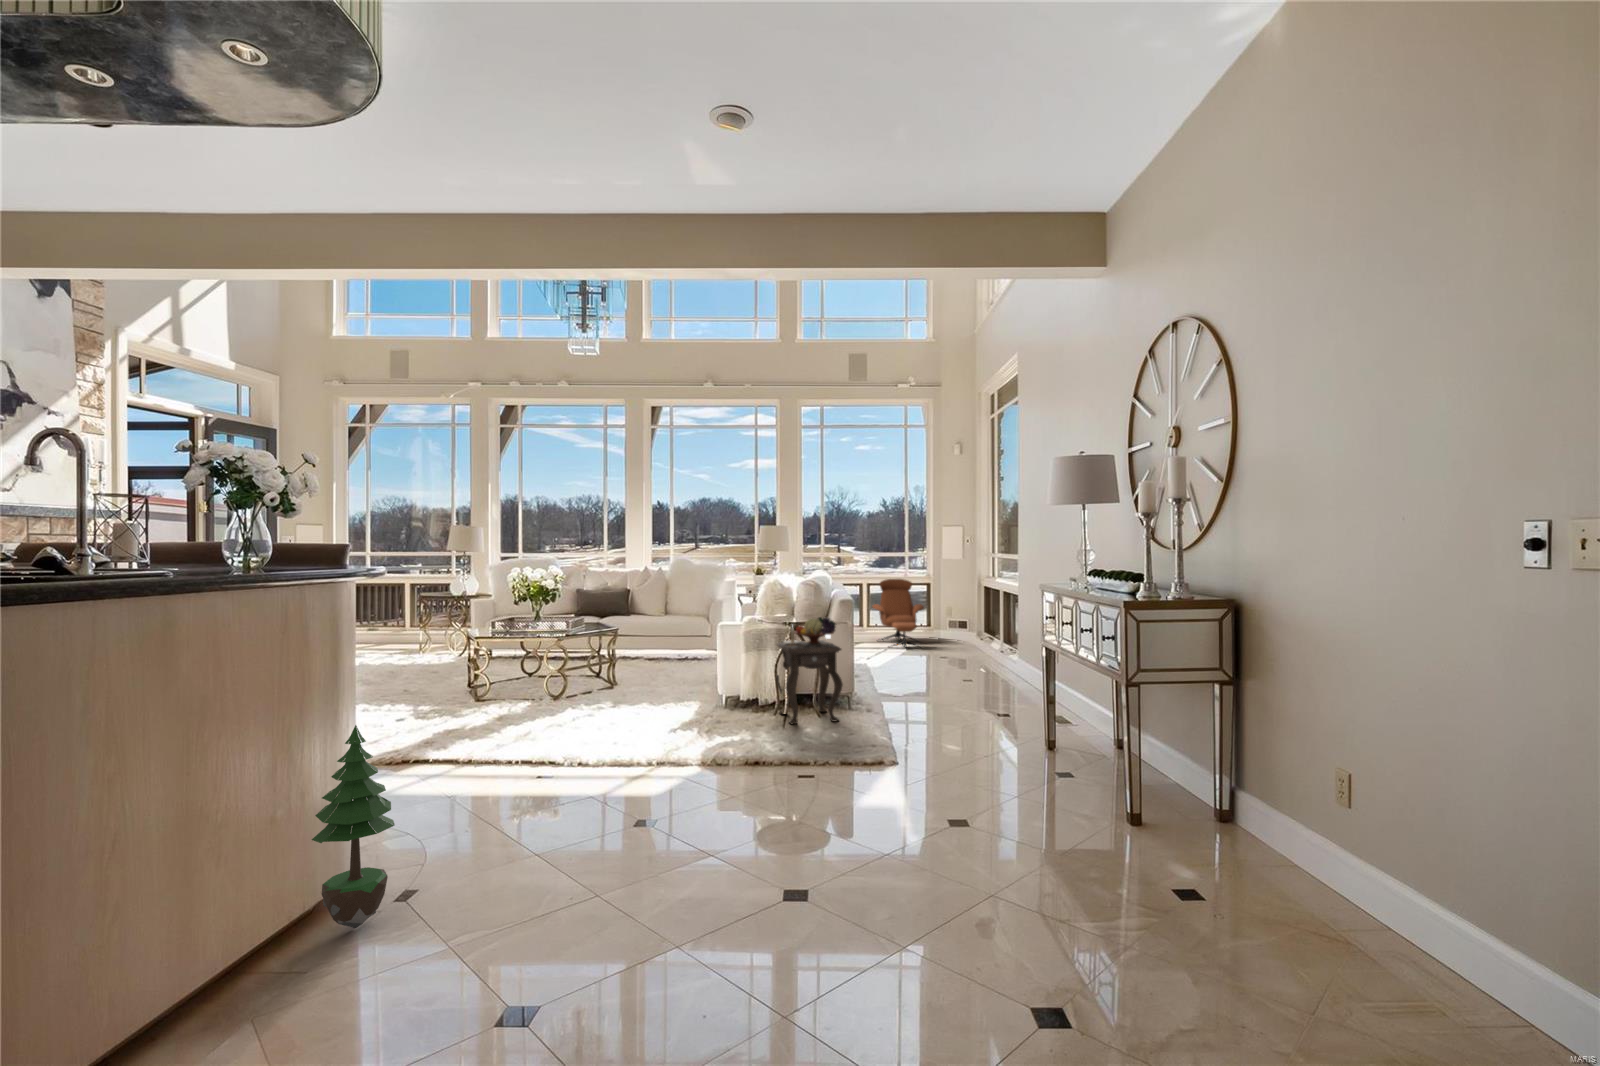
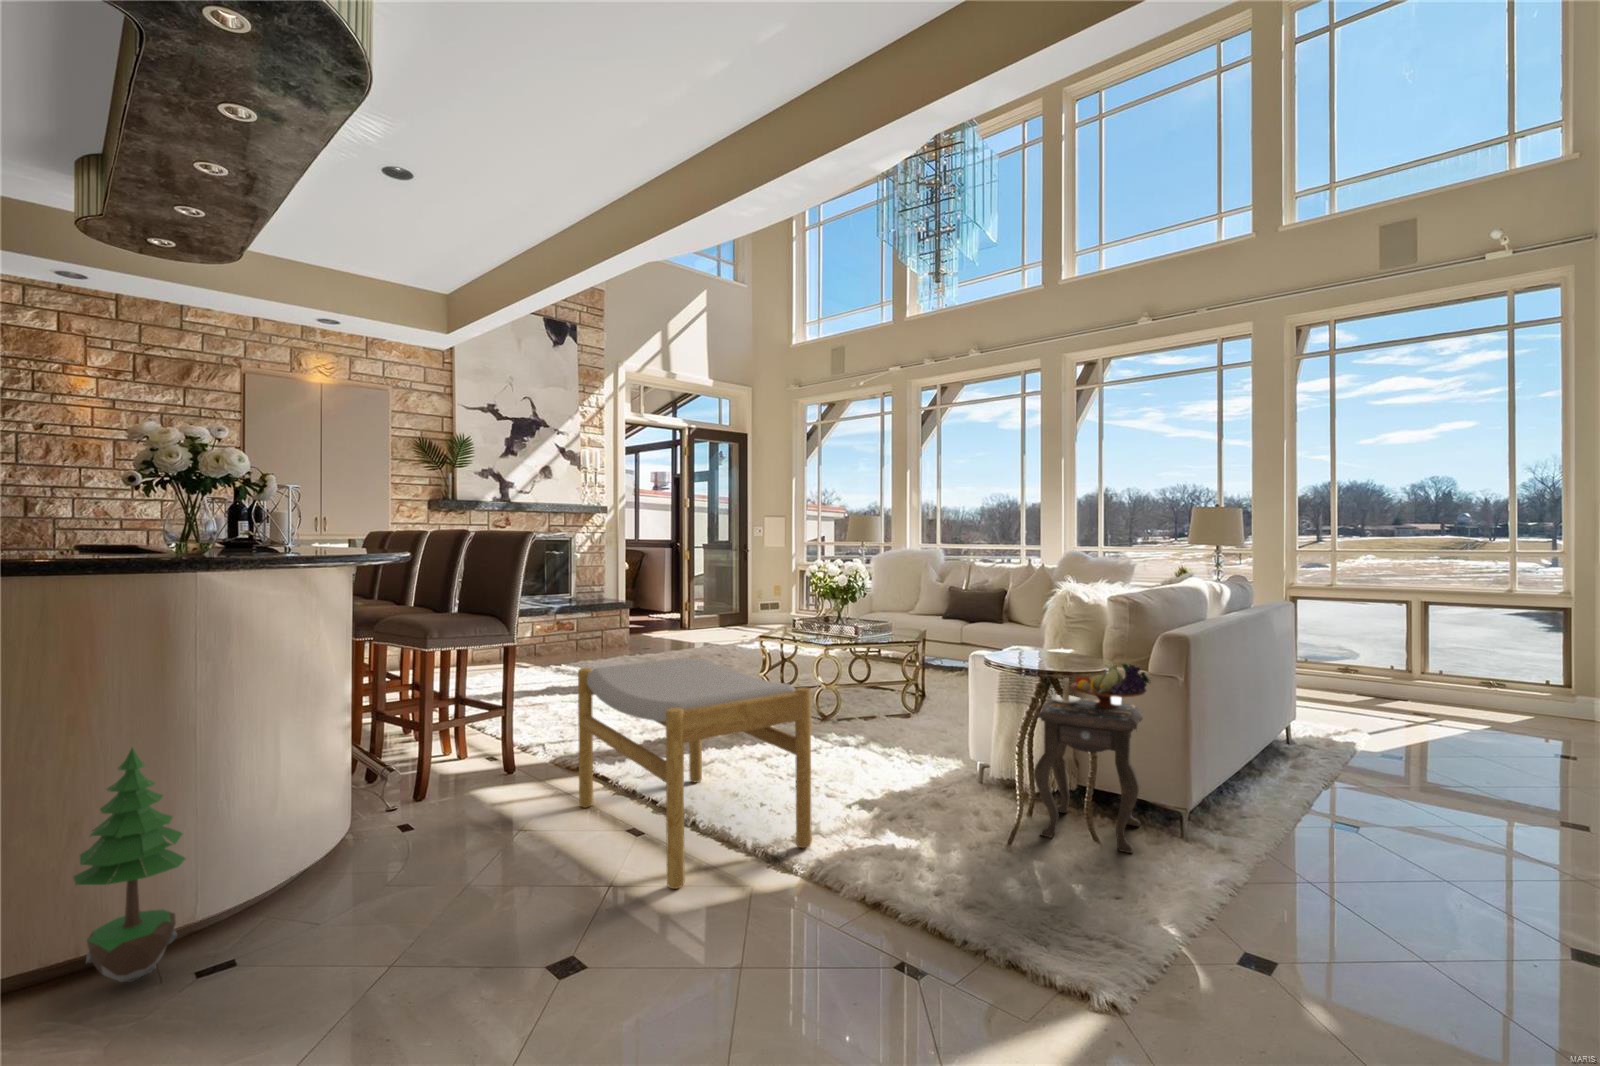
lounge chair: present [873,579,924,647] -> none [1426,598,1550,730]
footstool: none [471,643,686,788] -> present [578,655,812,889]

